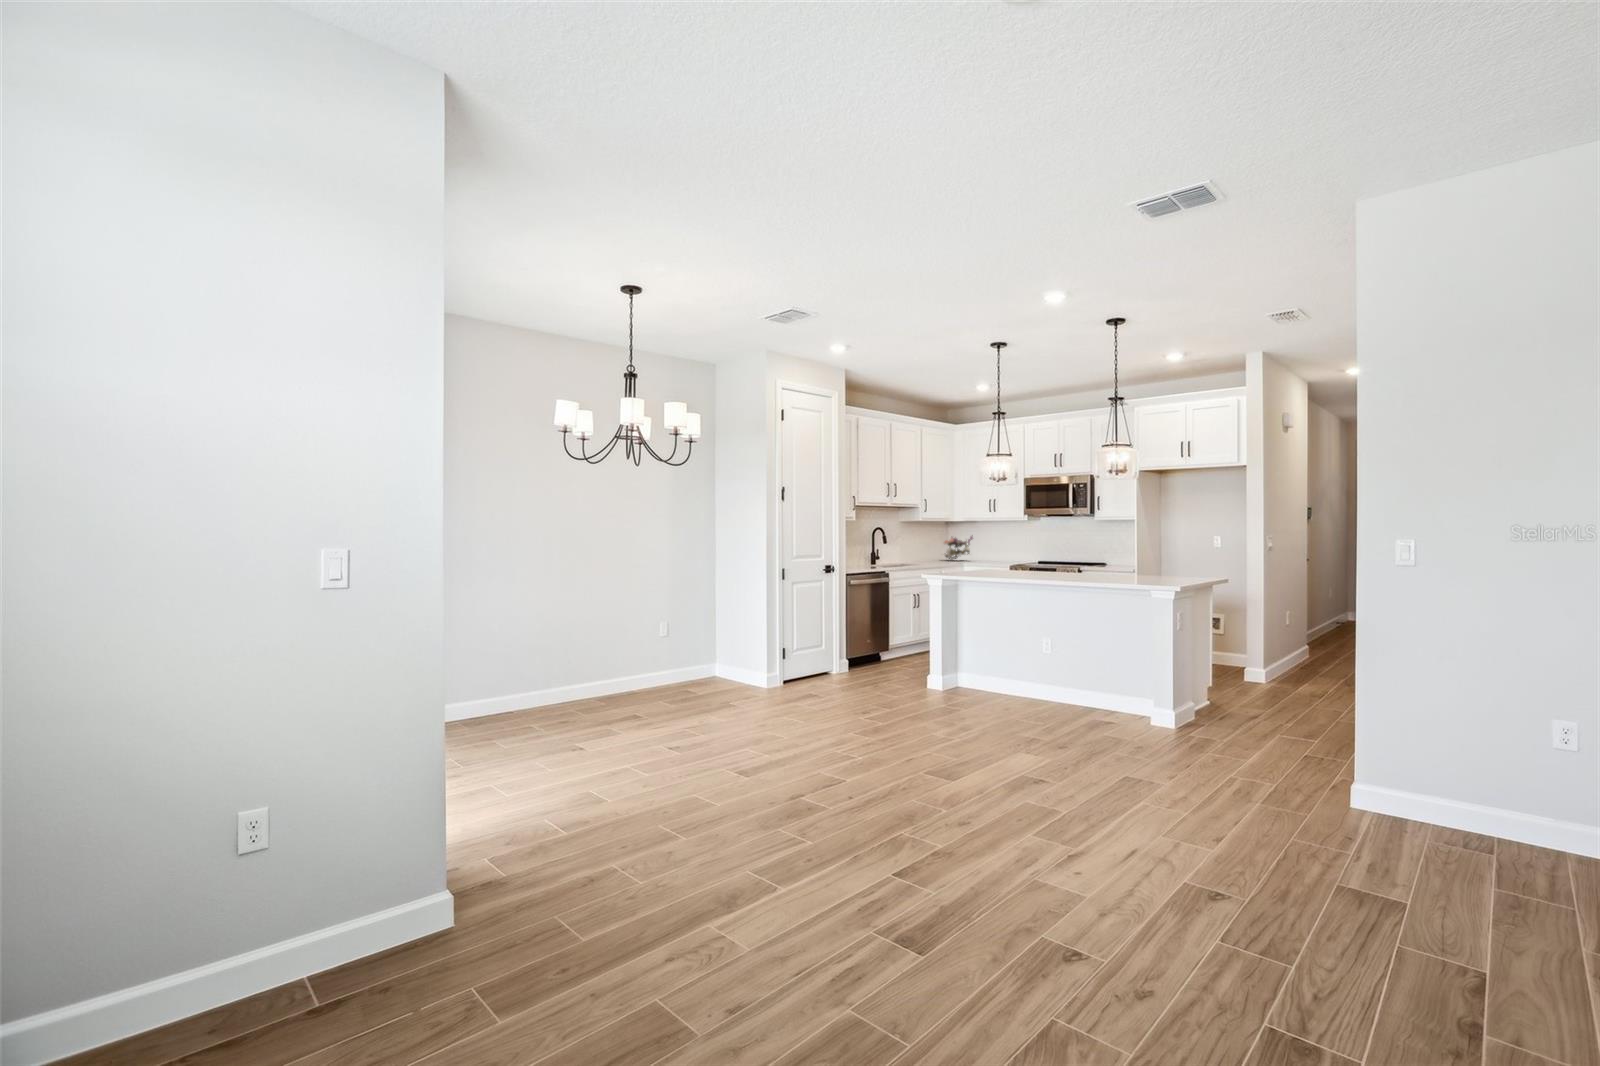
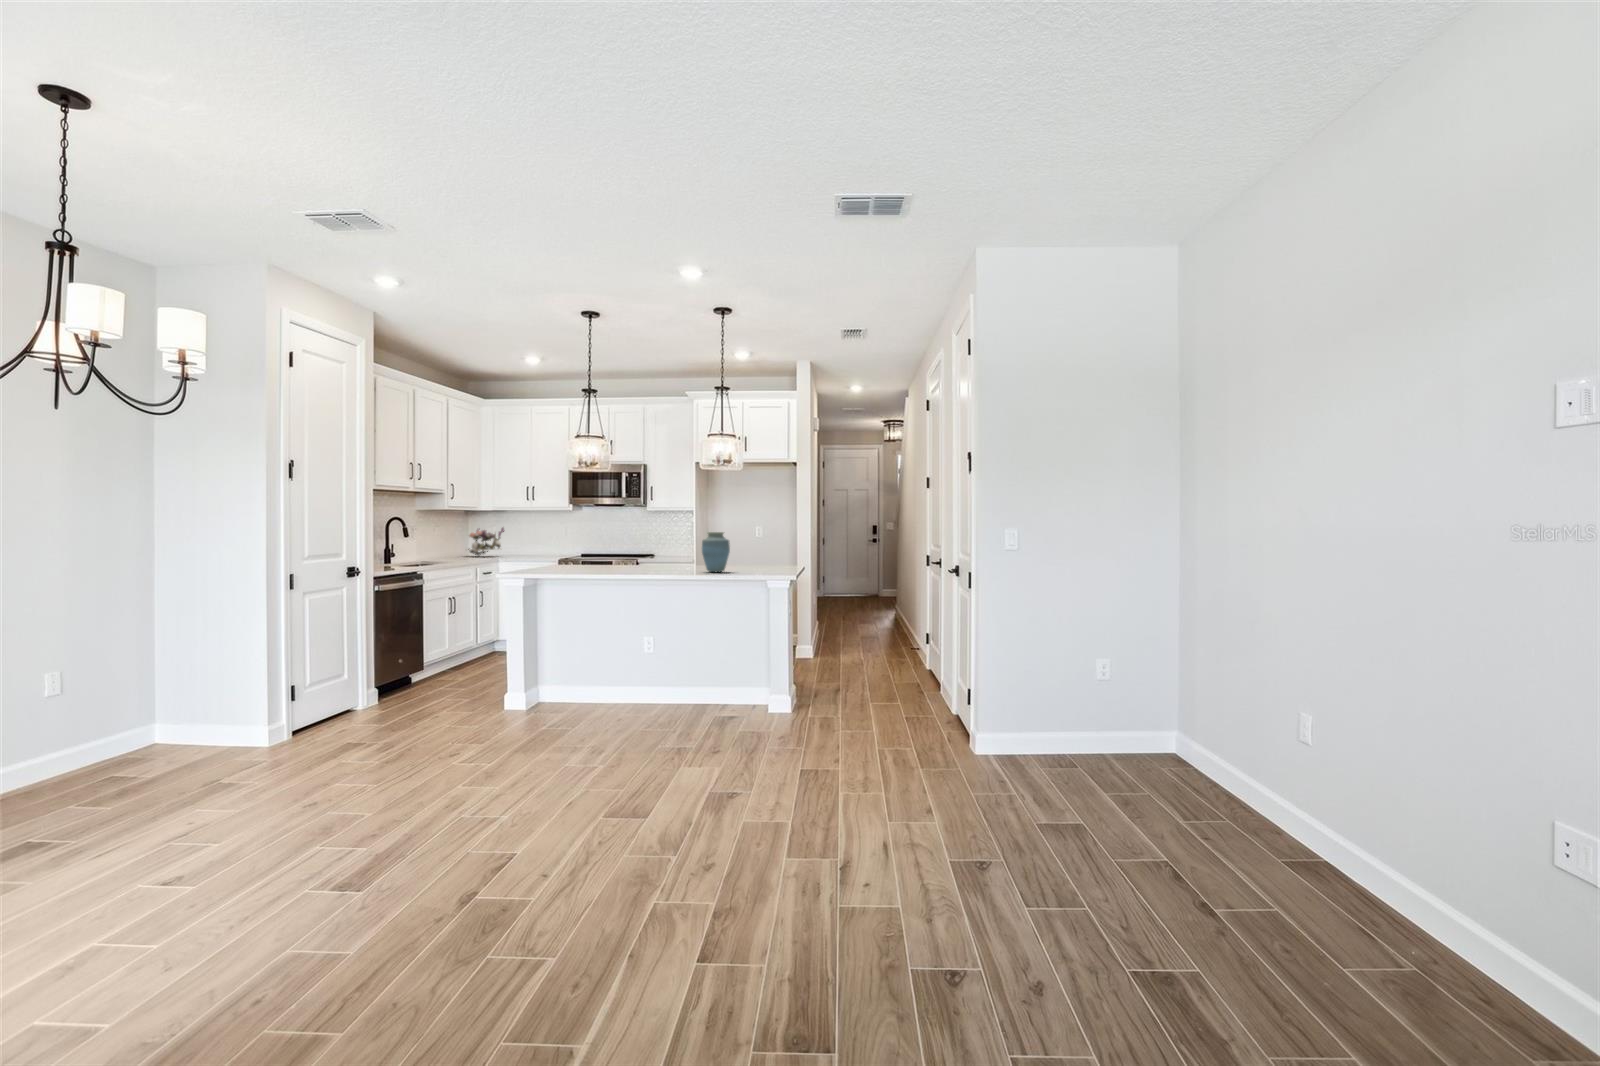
vase: none [1104,541,1135,581] -> present [702,532,730,572]

